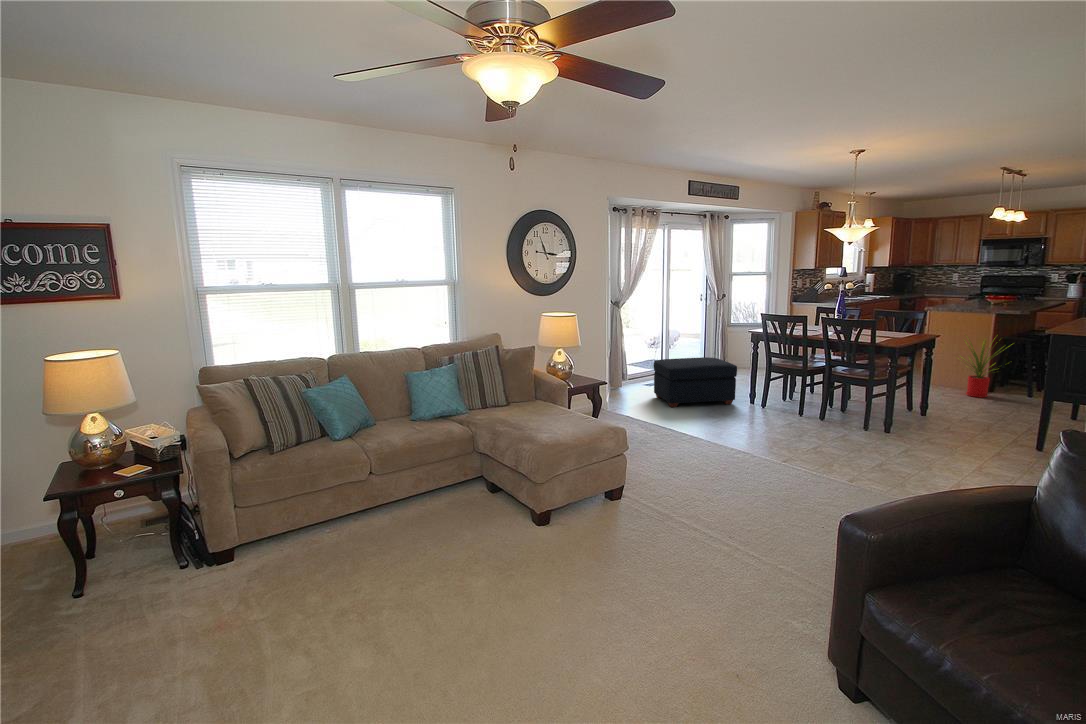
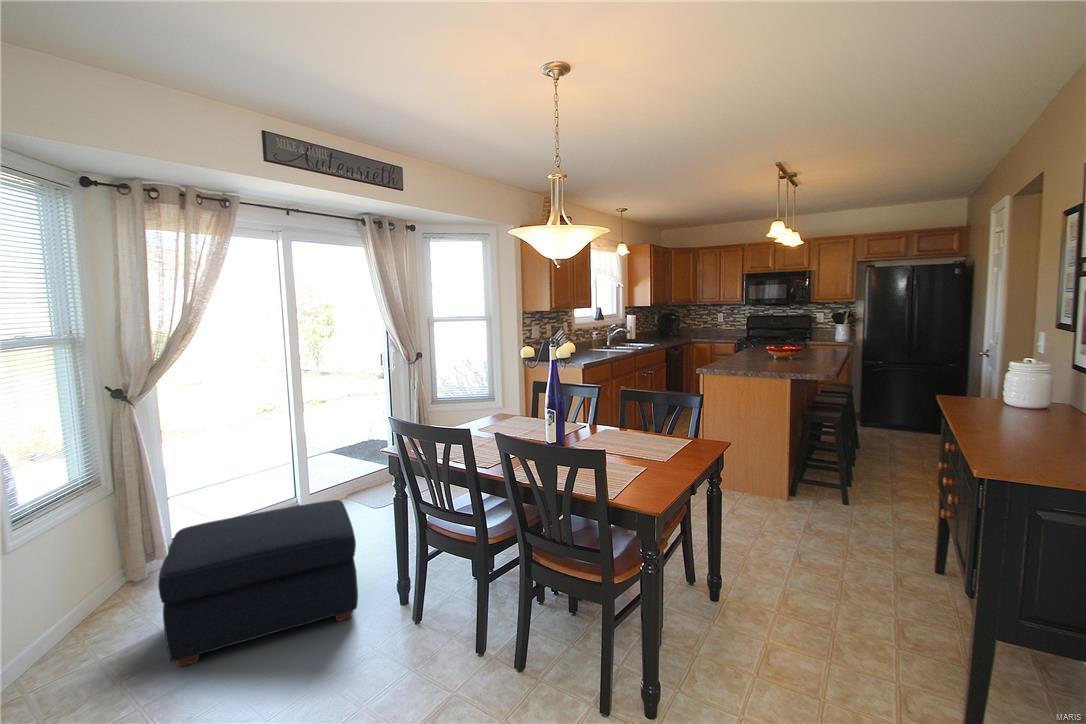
house plant: present [966,340,995,397] -> none [741,412,824,517]

